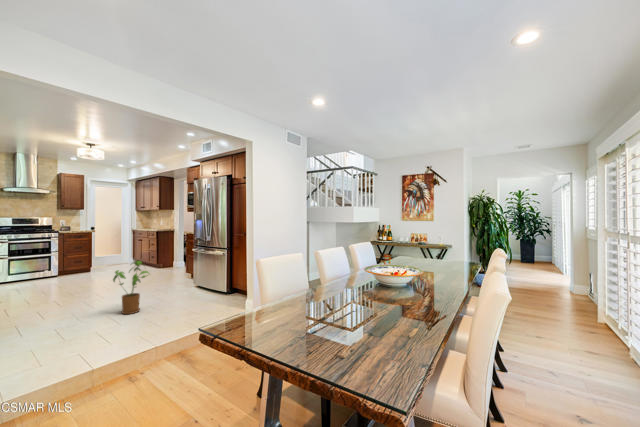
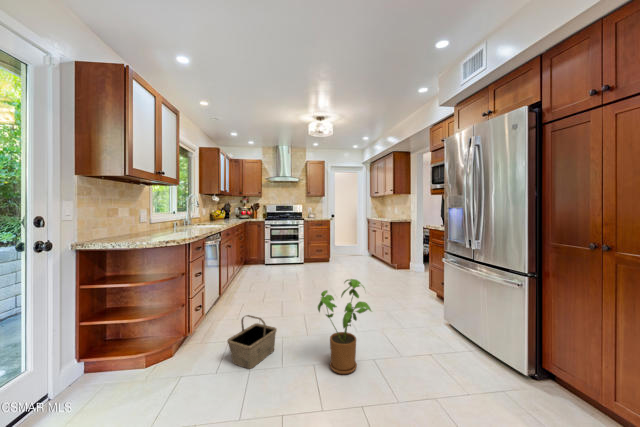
basket: none [34,295,75,329] -> present [227,315,277,369]

